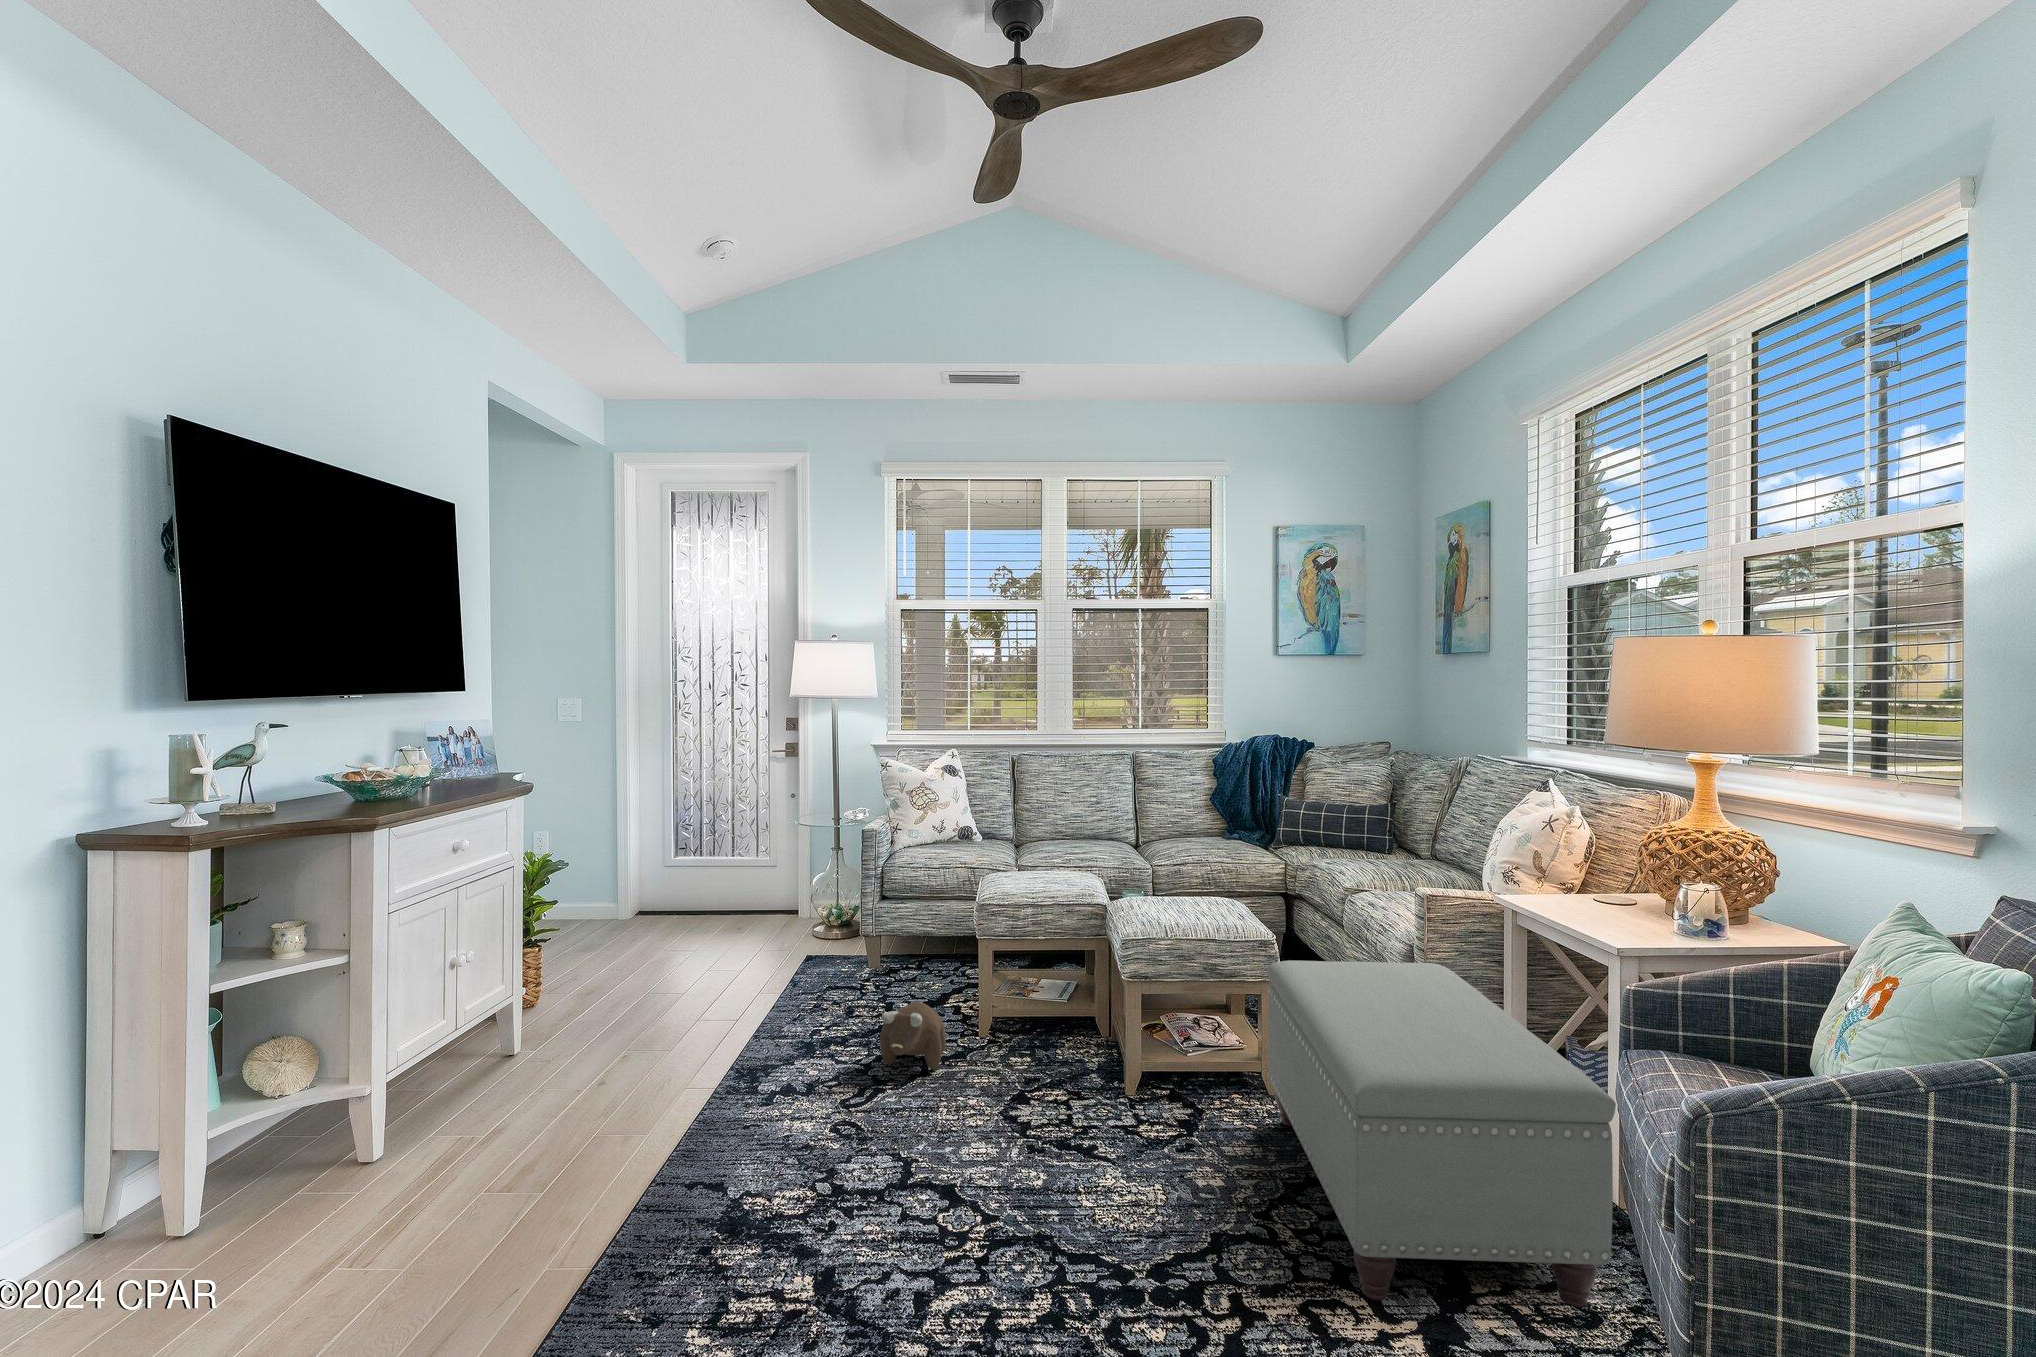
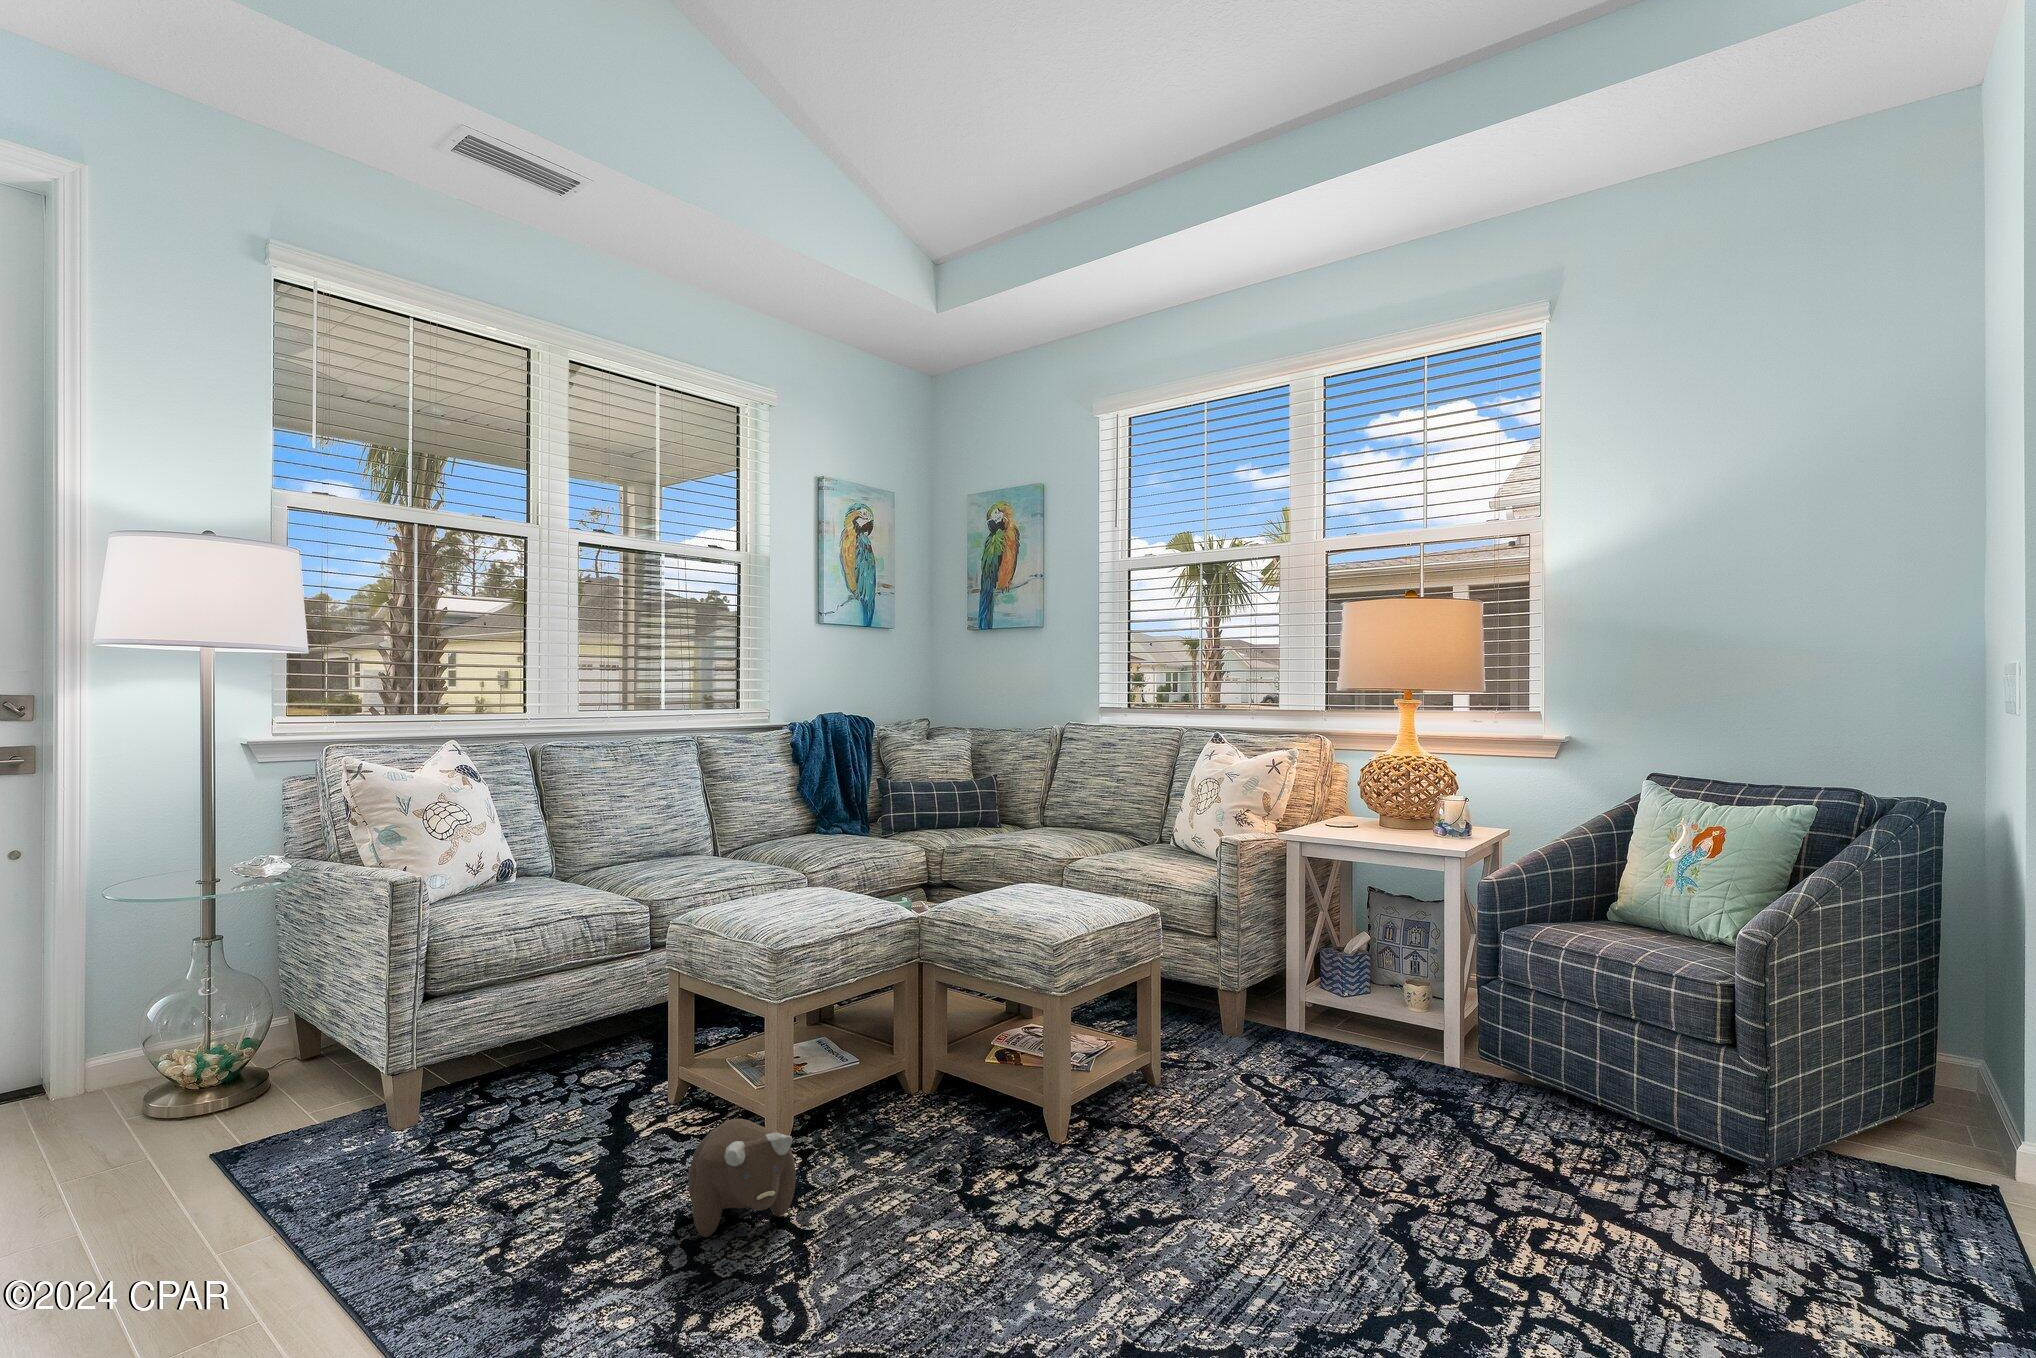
ottoman: present [1268,960,1616,1308] -> none [1186,908,1641,1235]

